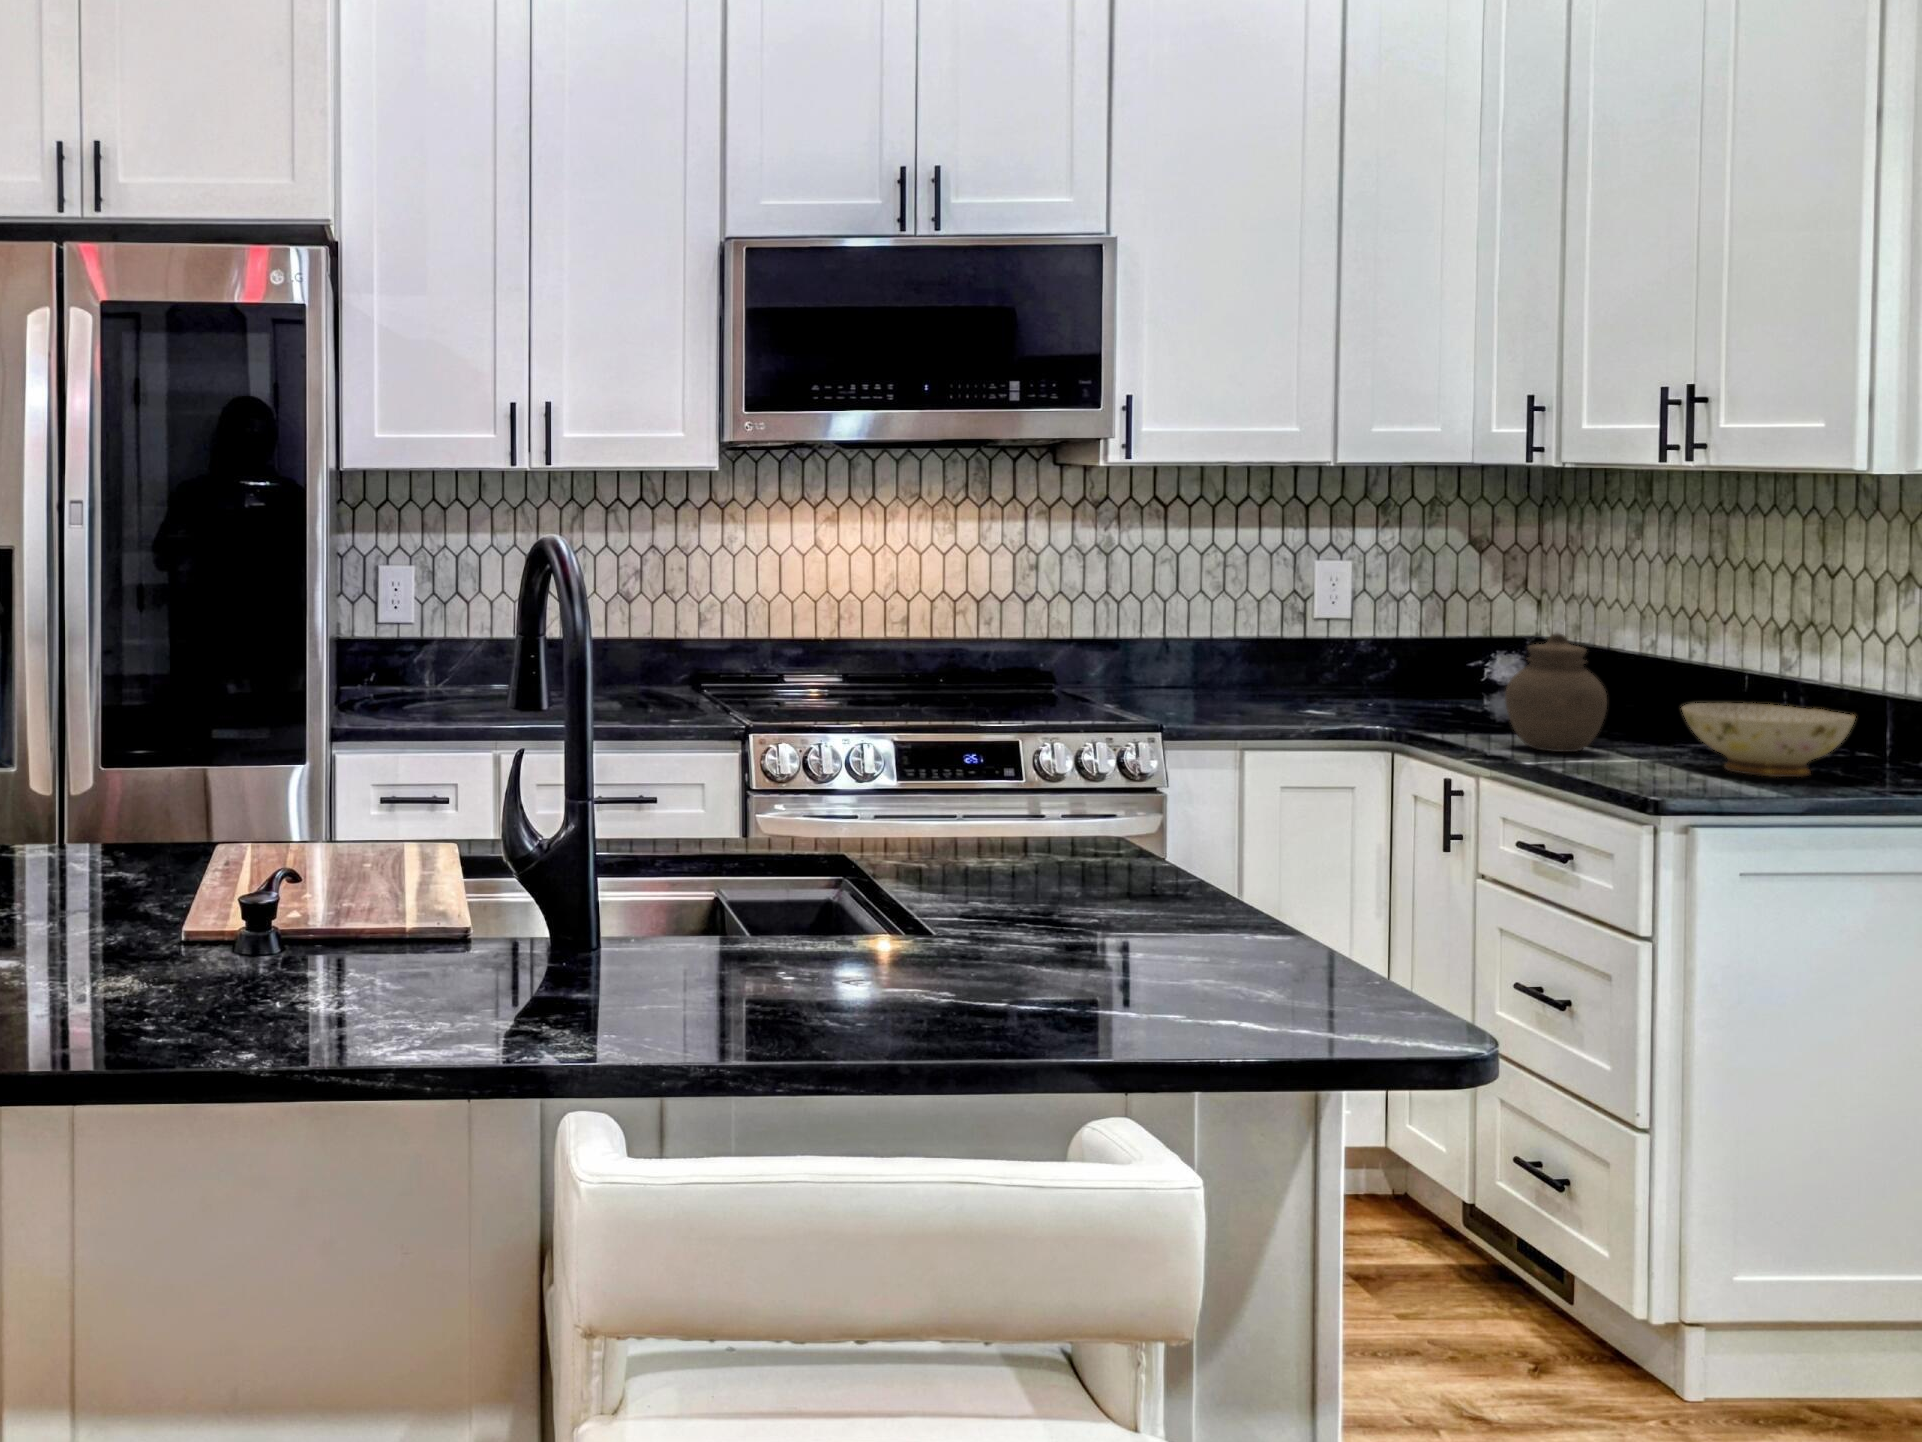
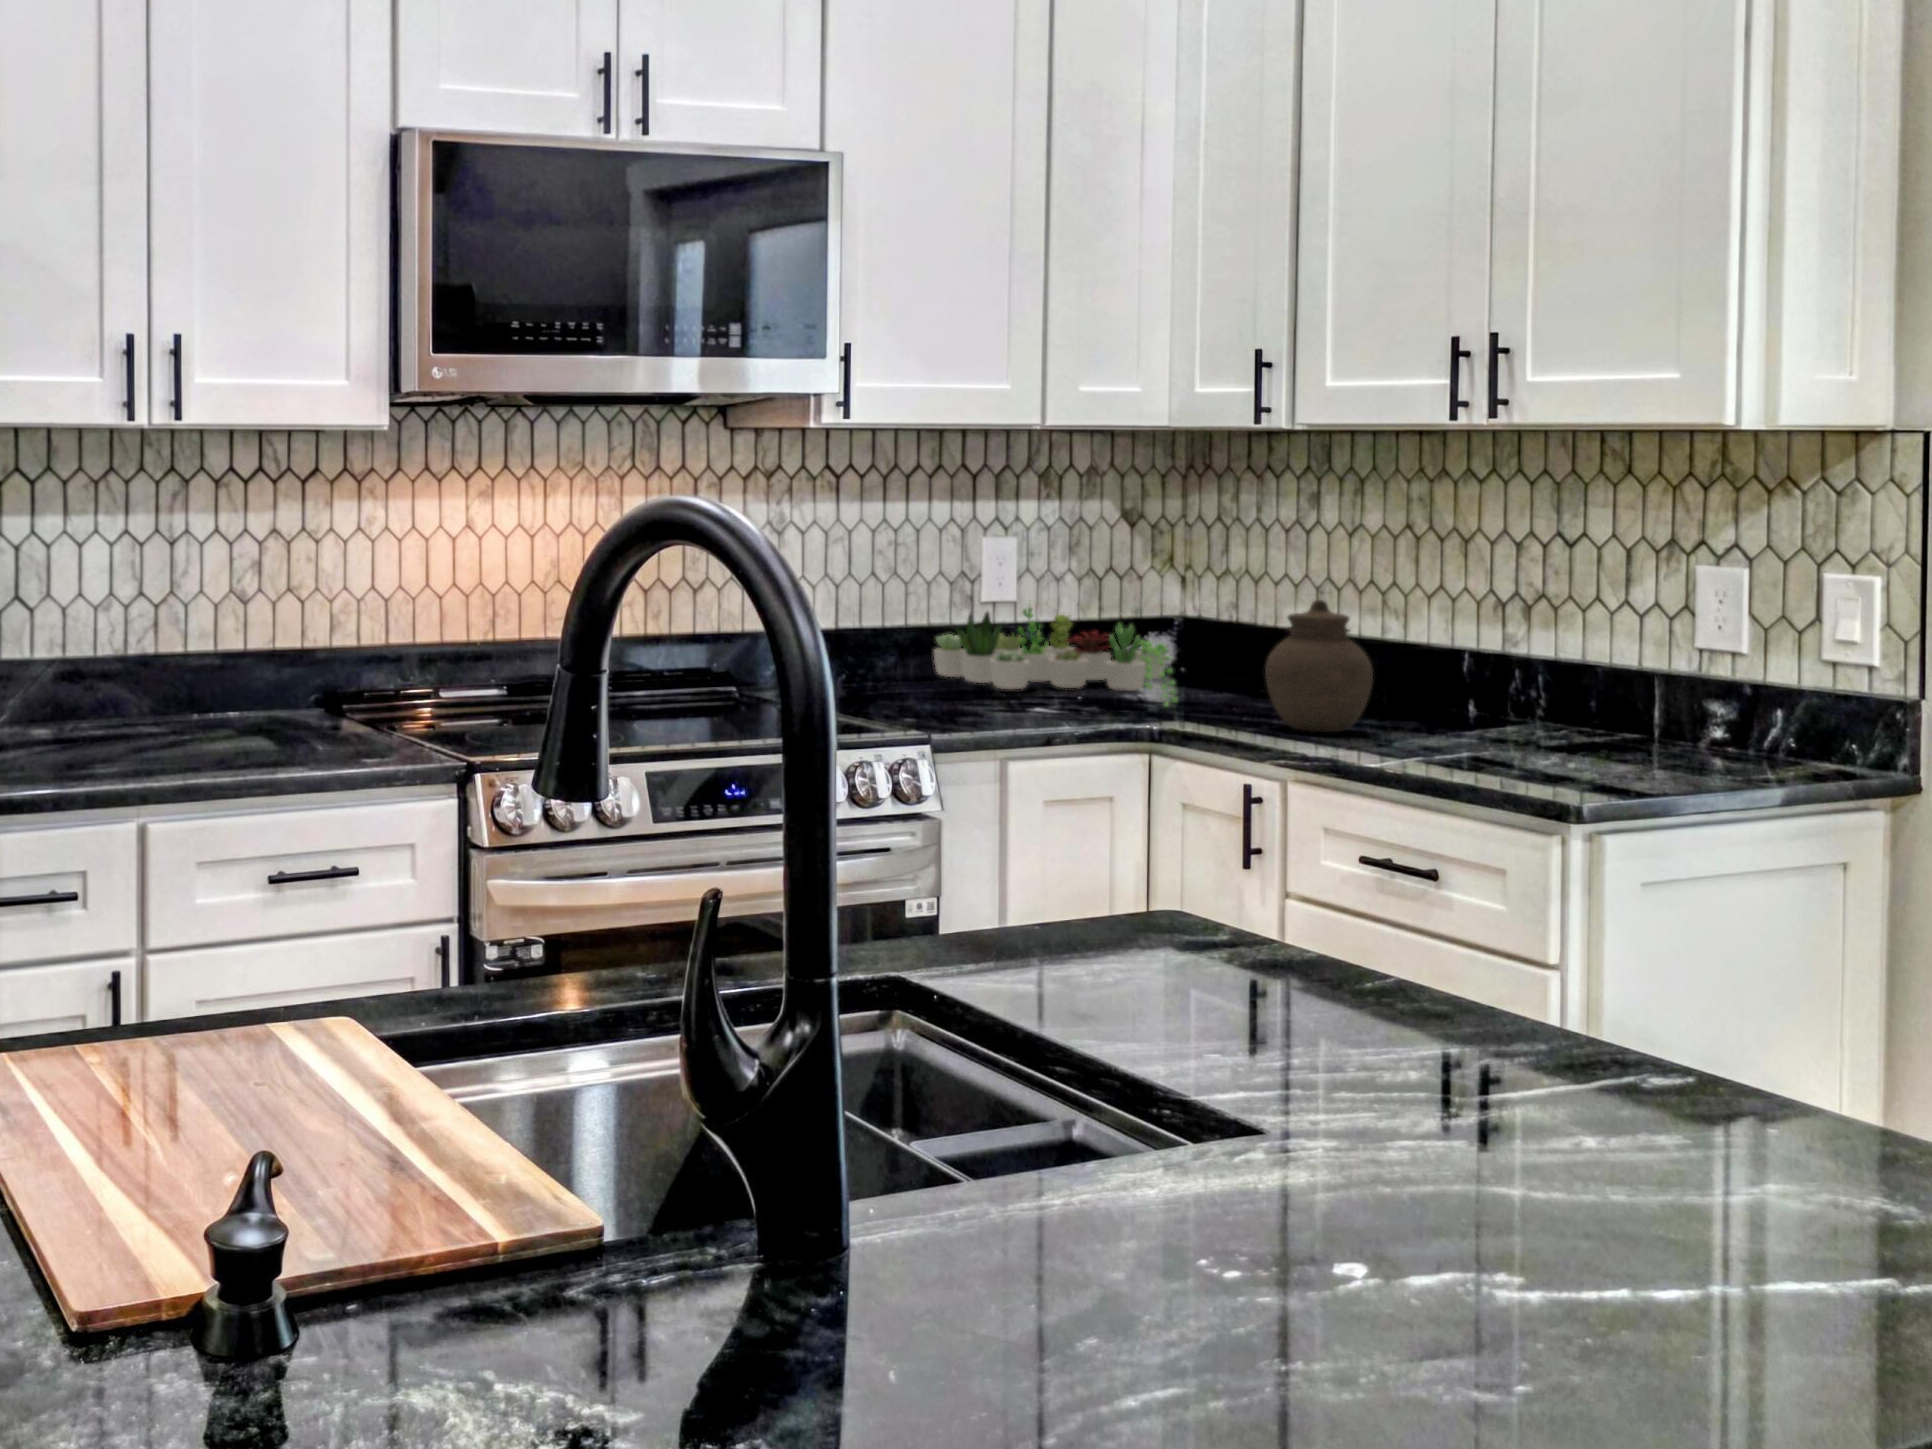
succulent plant: none [1243,620,1467,722] -> present [934,606,1177,706]
ceramic bowl: present [1682,703,1855,777] -> none [1458,668,1635,745]

